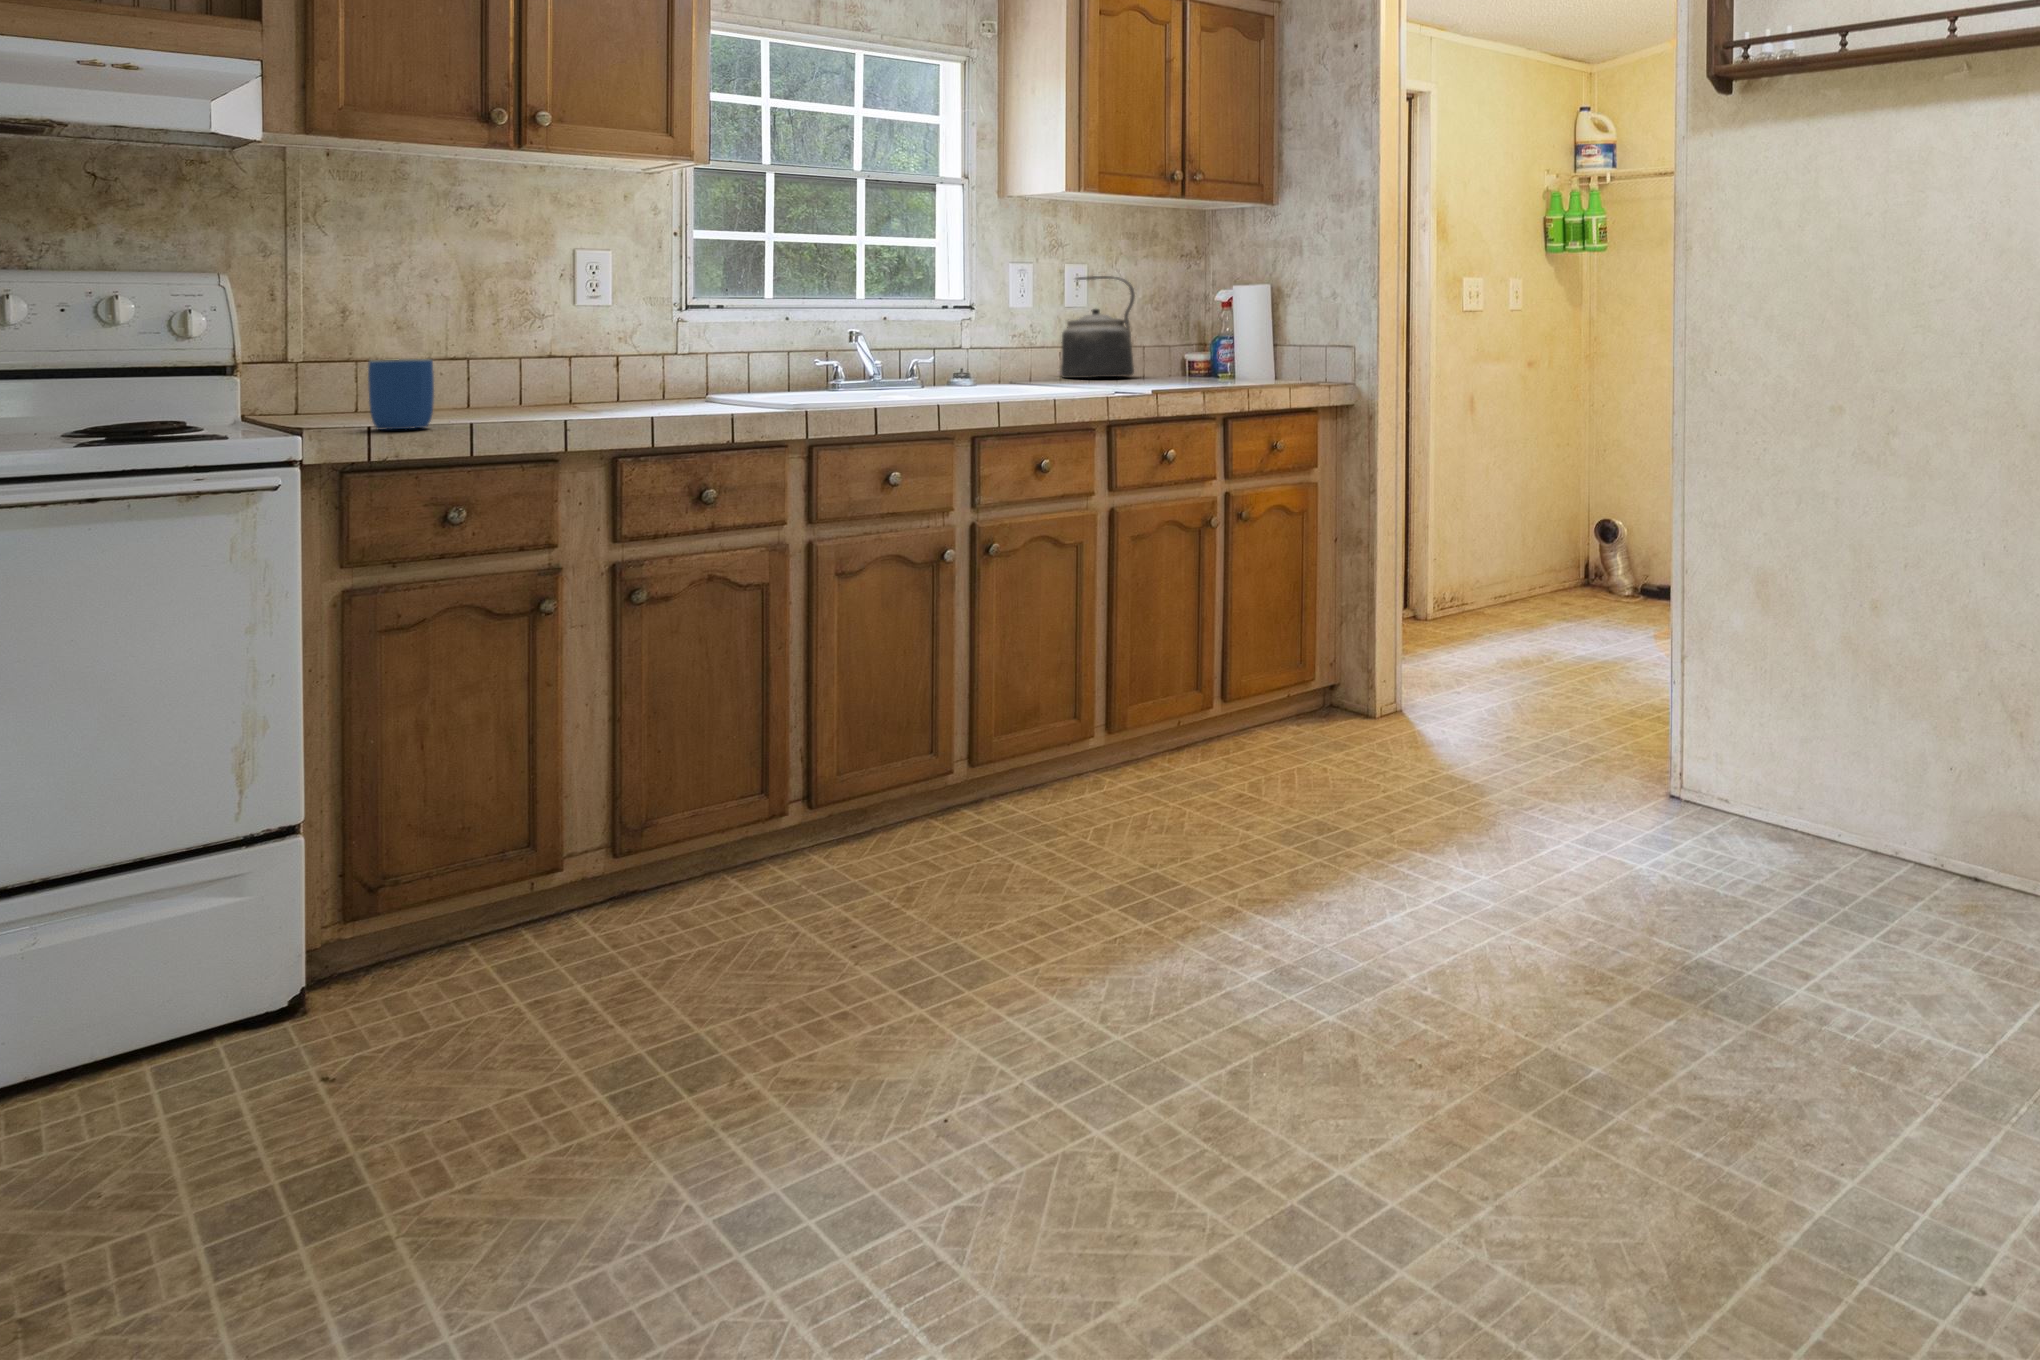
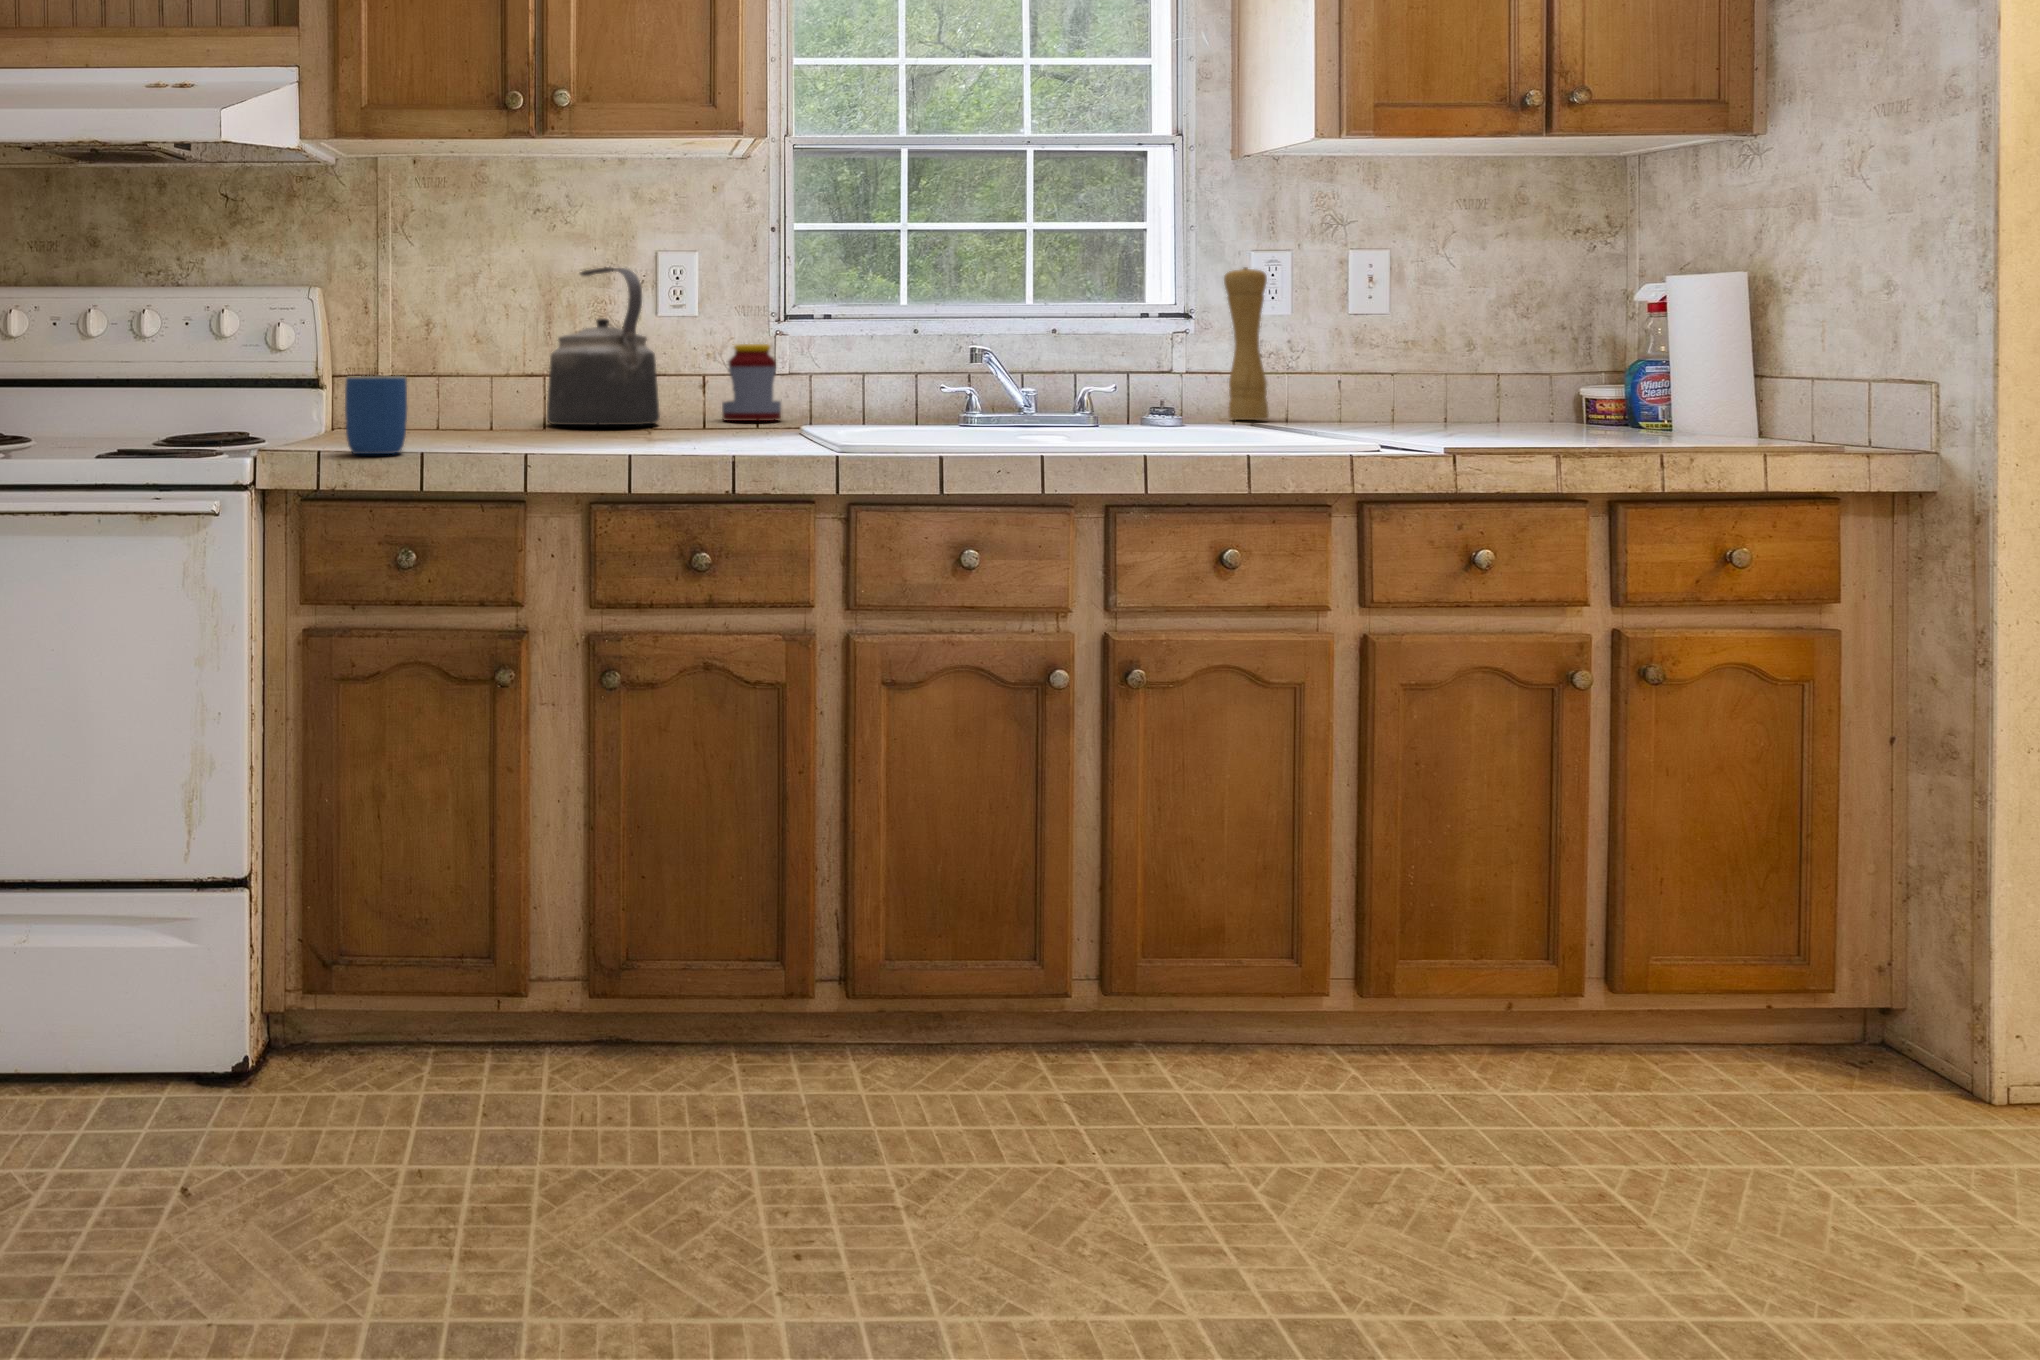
pepper mill: none [996,275,1025,381] -> present [1224,267,1269,420]
kettle: present [1061,276,1135,378] -> present [547,267,660,425]
jar: none [631,330,685,394] -> present [722,344,781,421]

